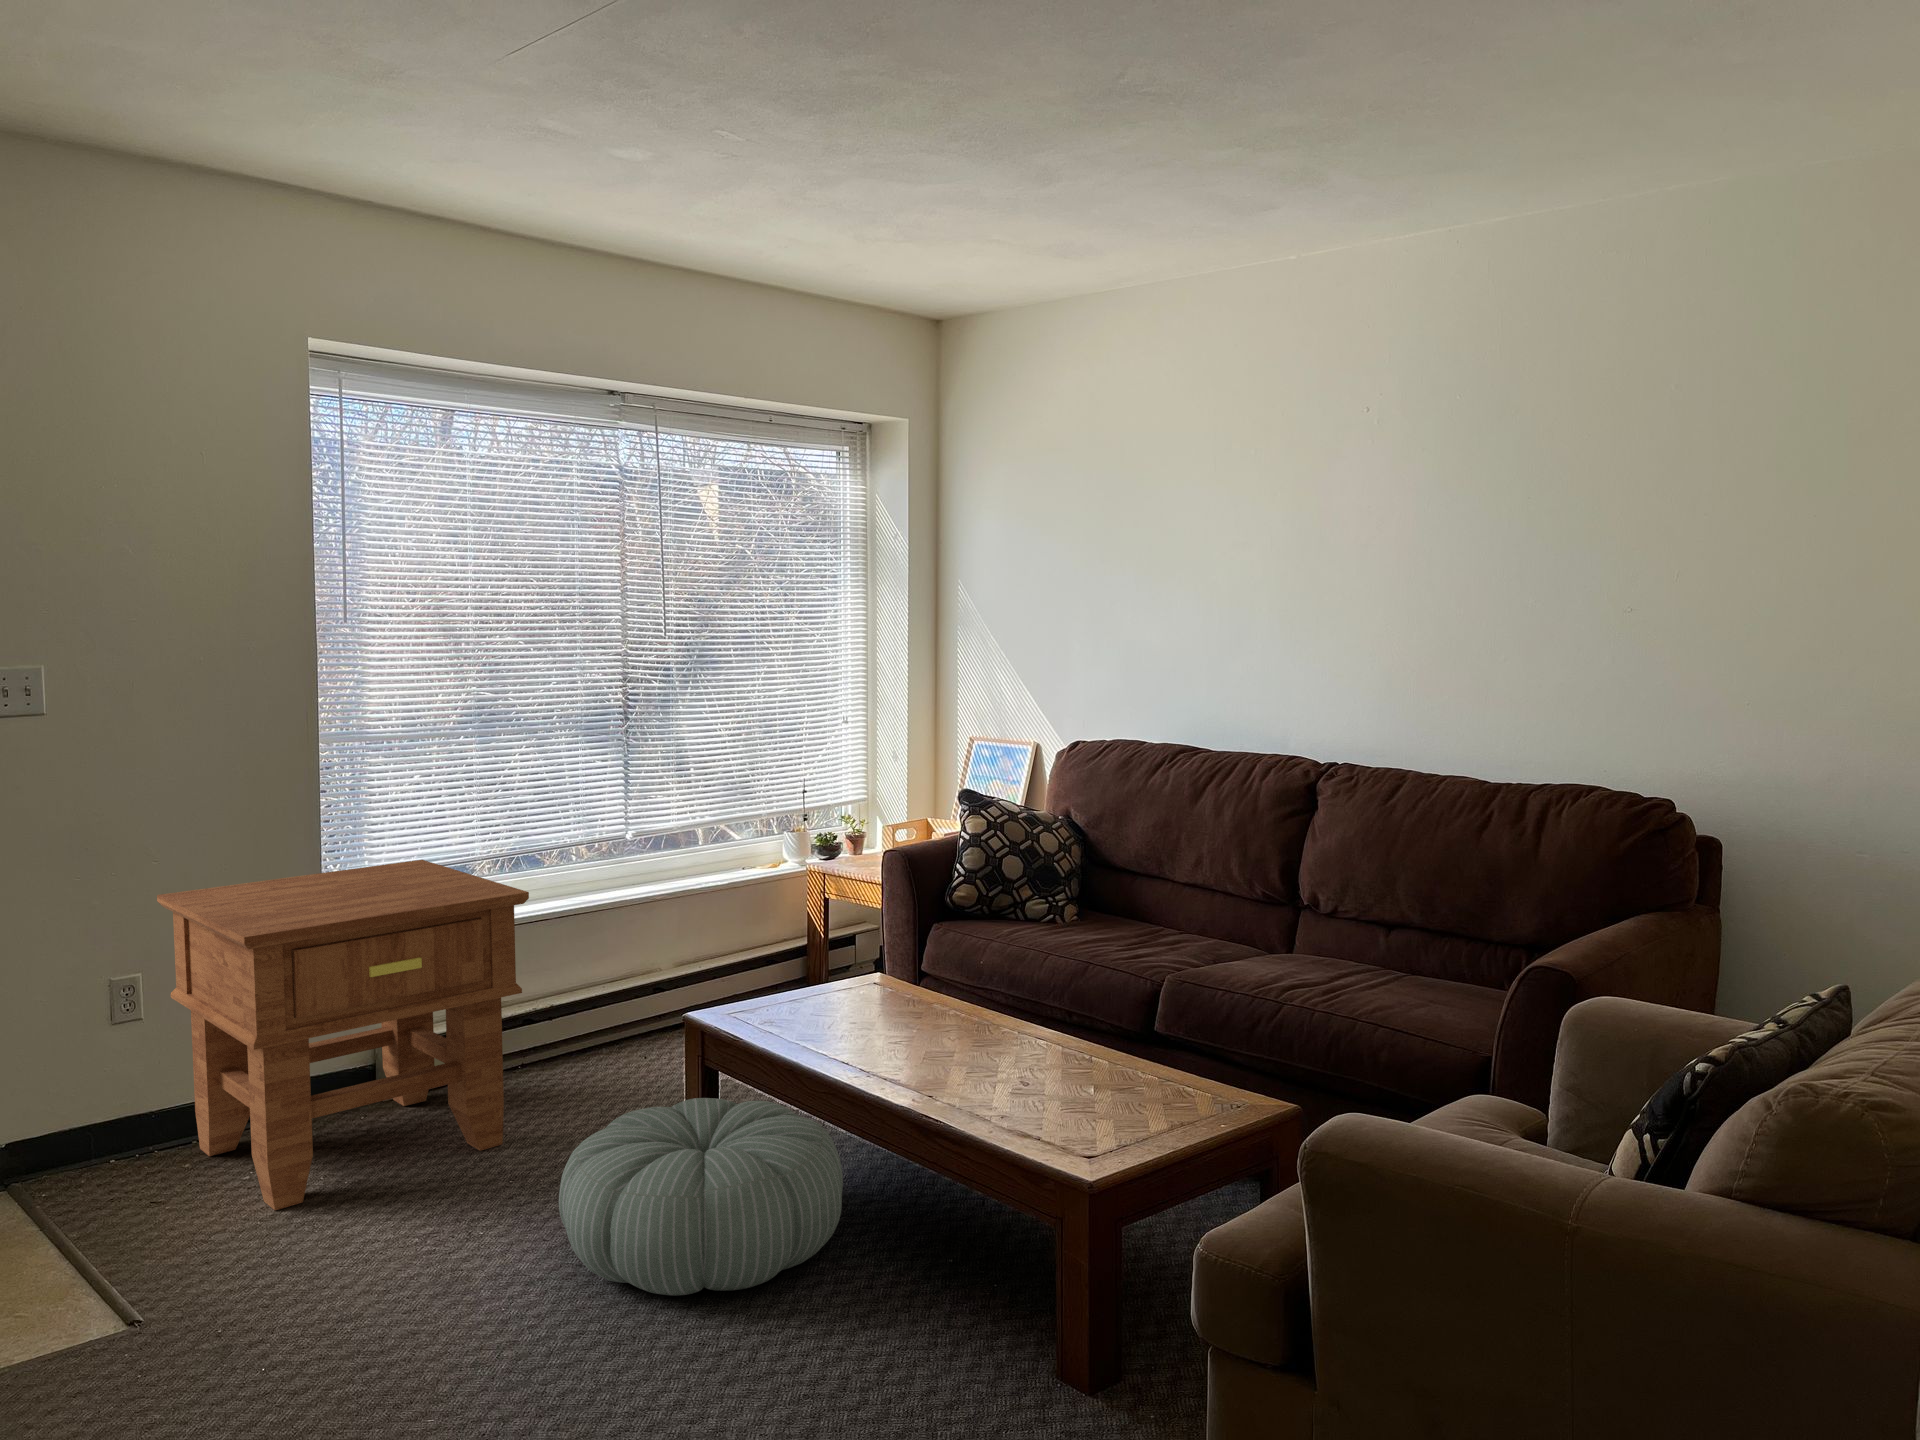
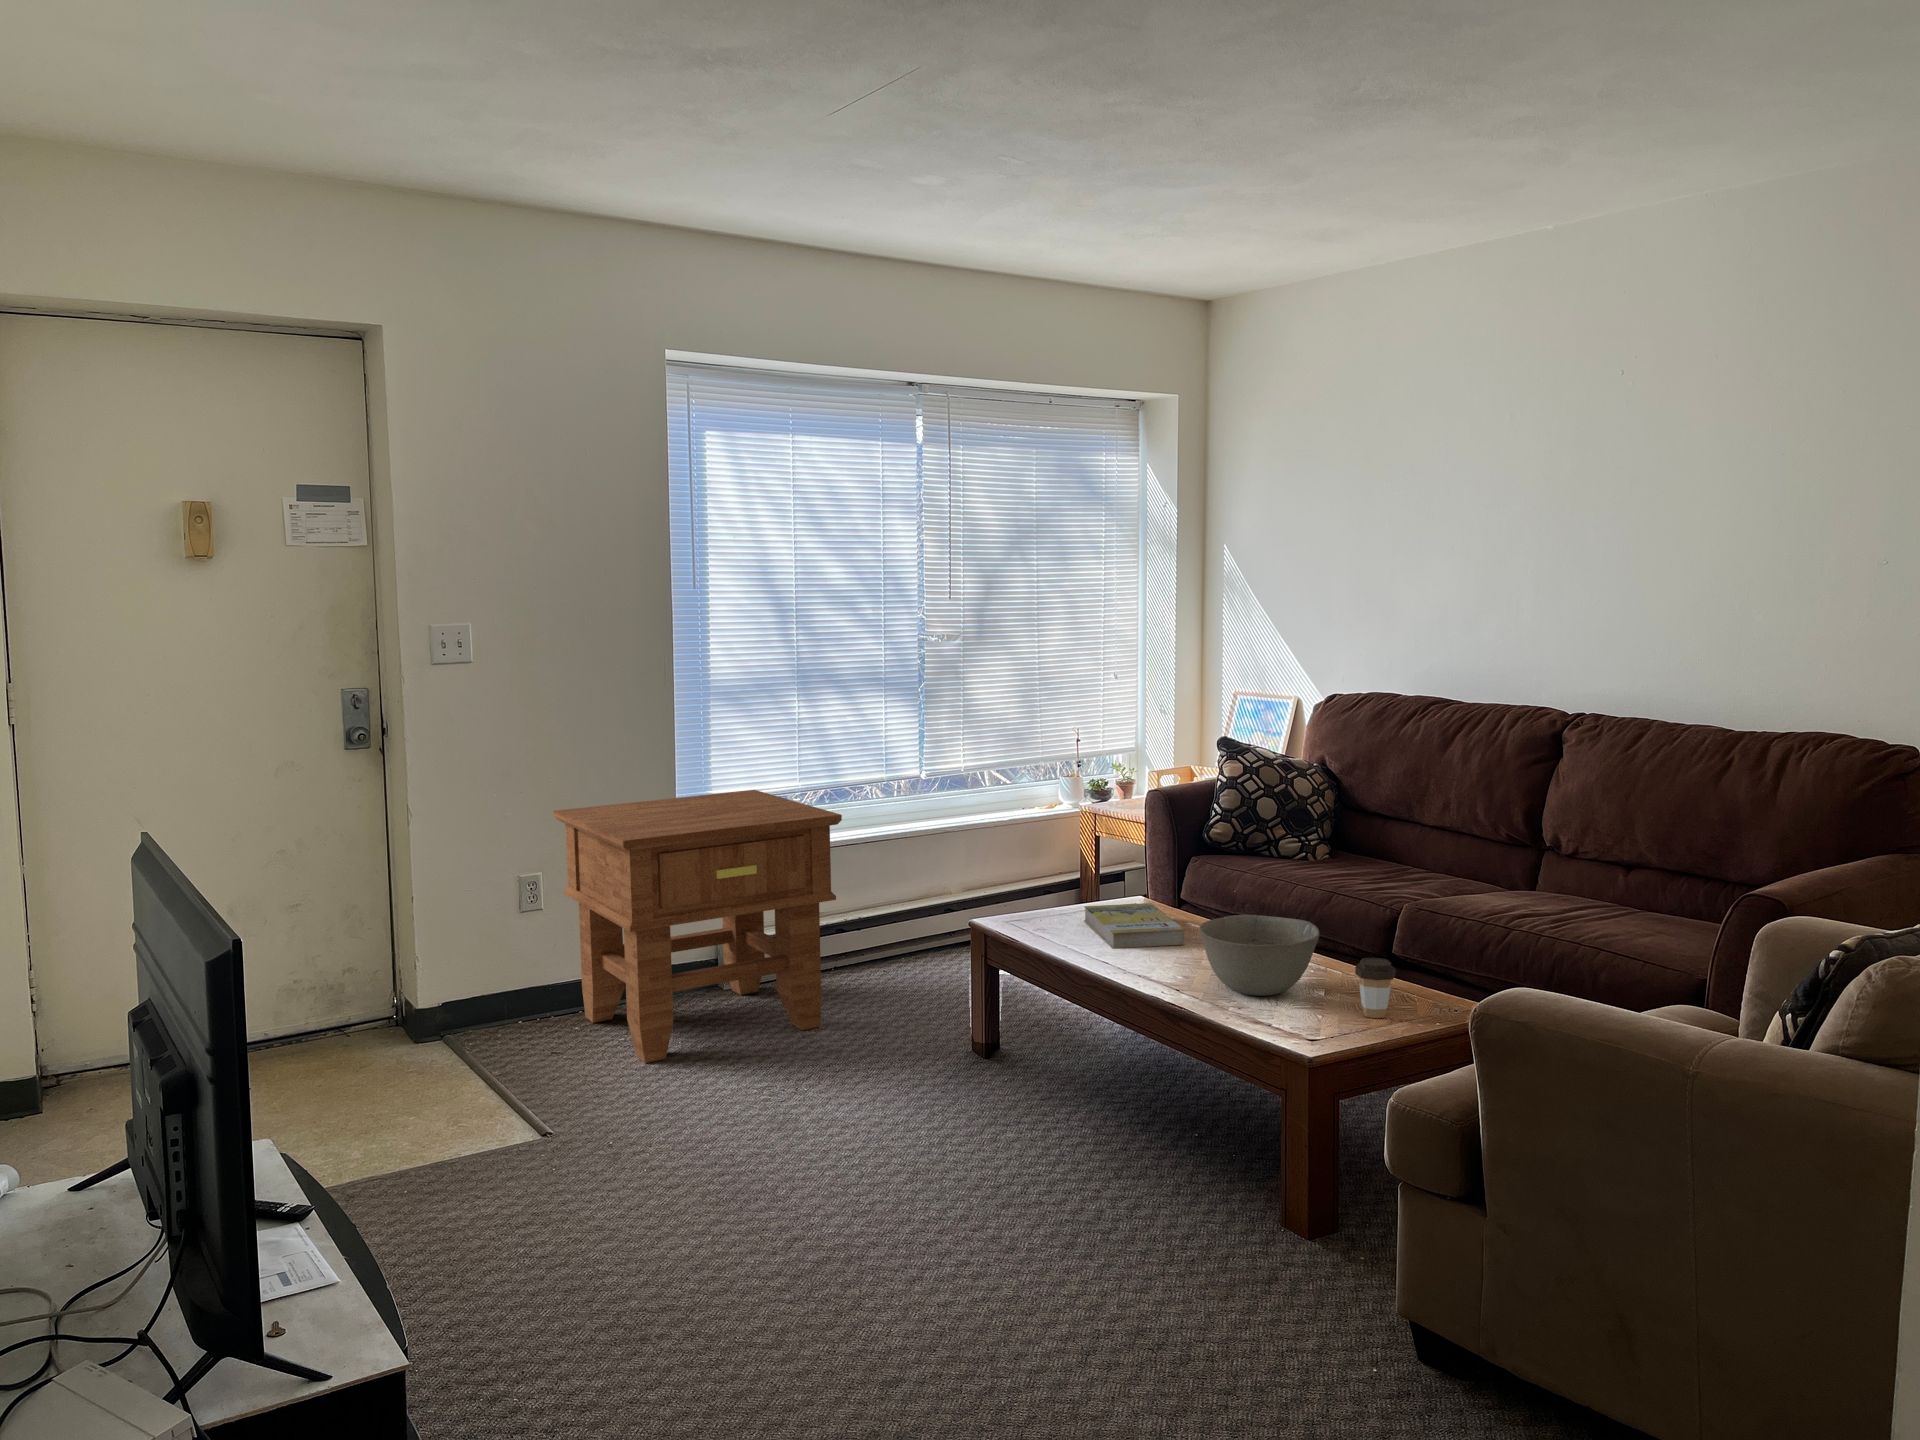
book: none [818,985,935,1046] -> present [1084,903,1184,949]
bowl: none [958,1006,1093,1103] -> present [1199,915,1319,996]
coffee cup: none [1137,1056,1181,1126] -> present [1355,958,1395,1018]
pouf: present [559,1098,843,1295] -> none [867,989,1100,1141]

